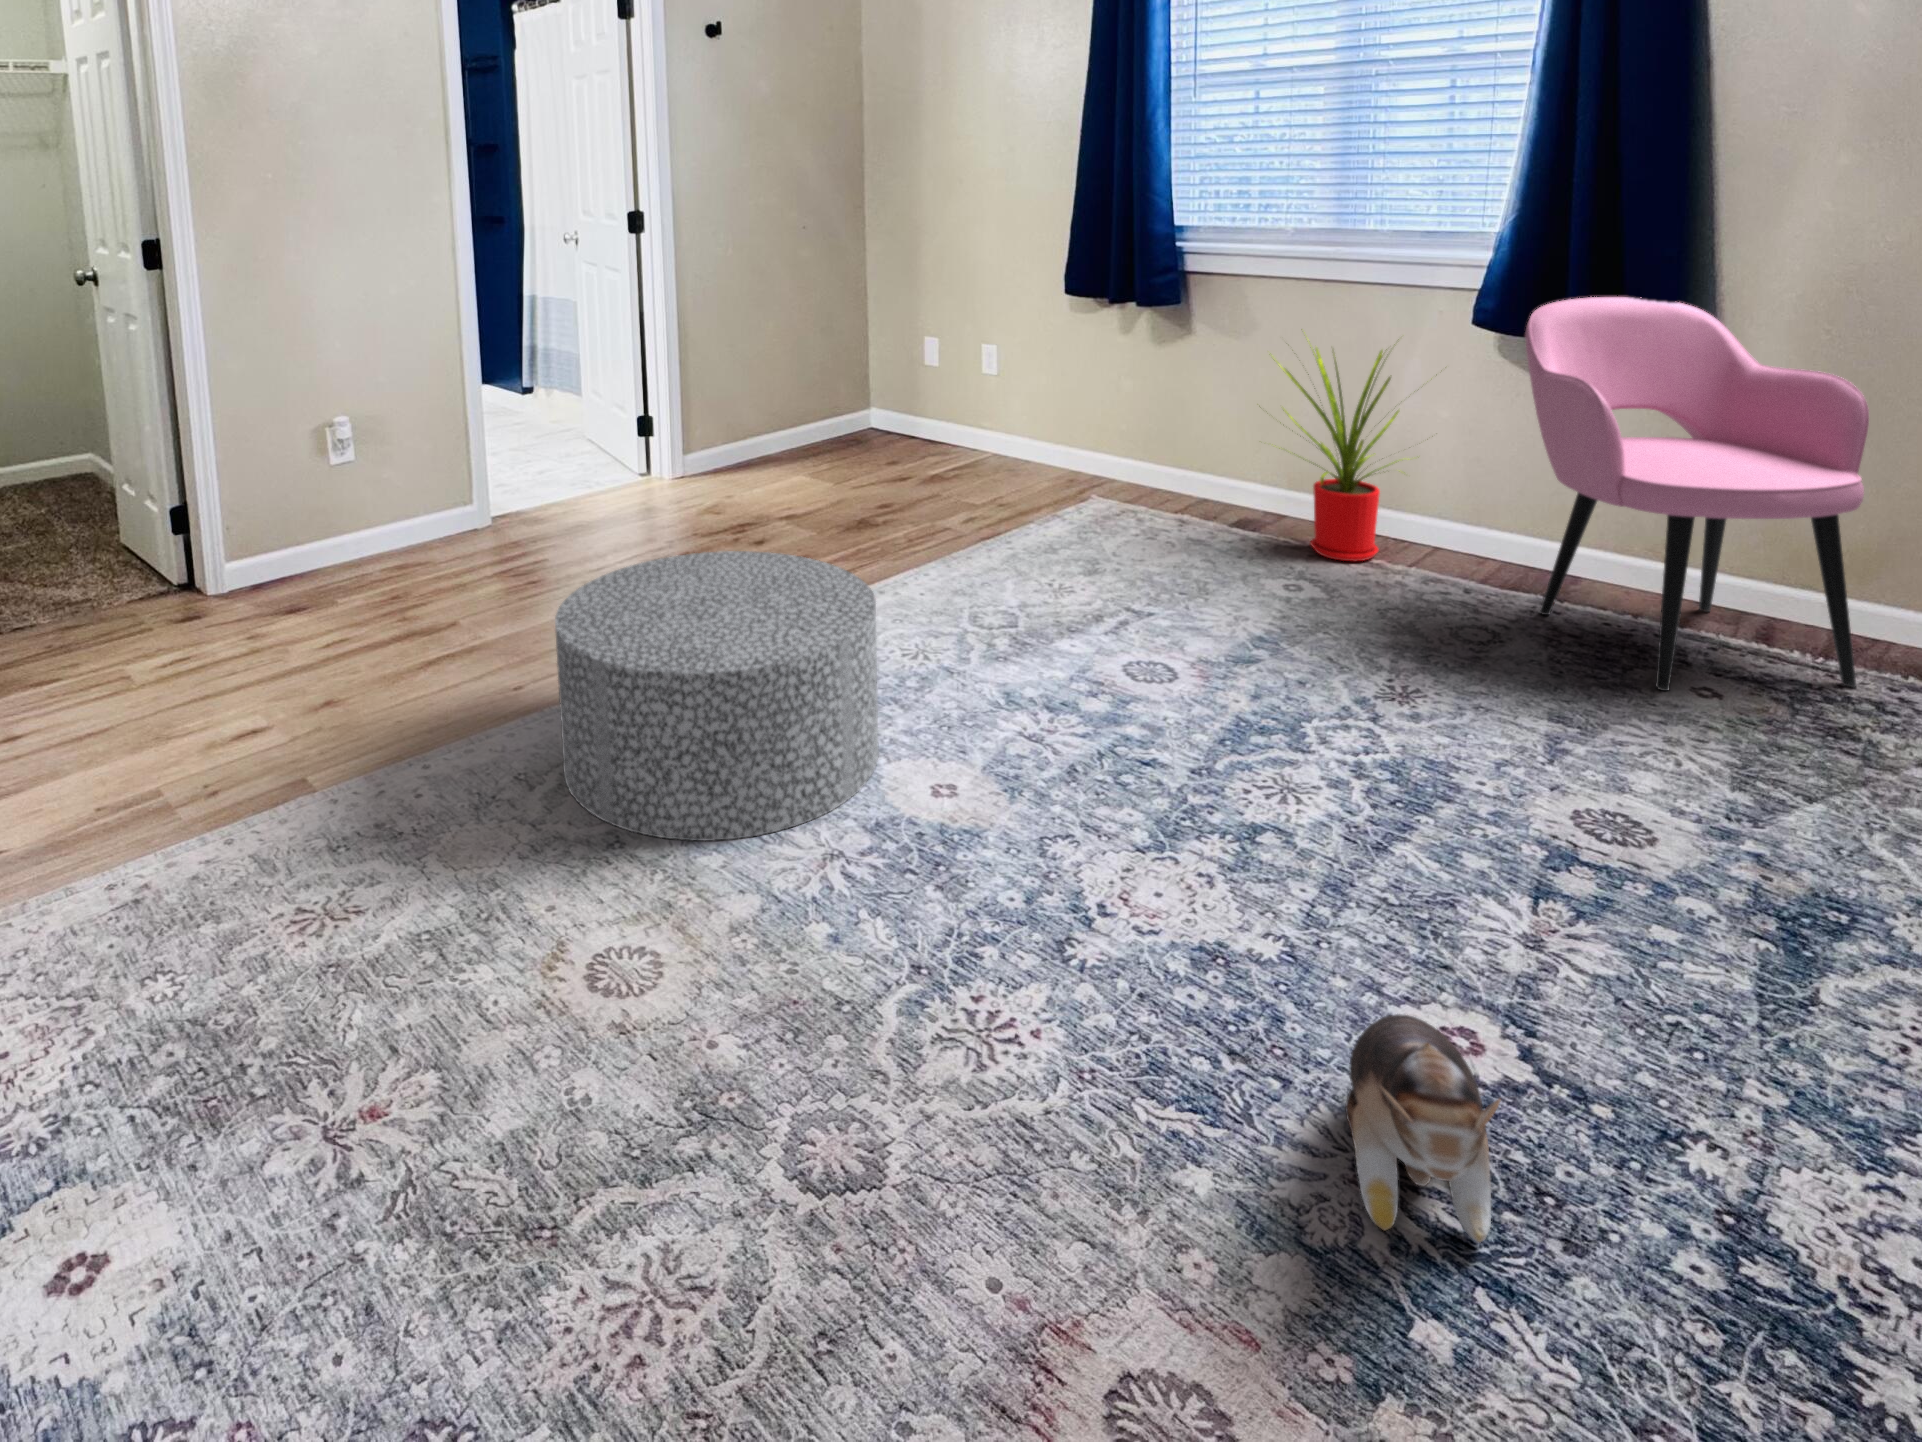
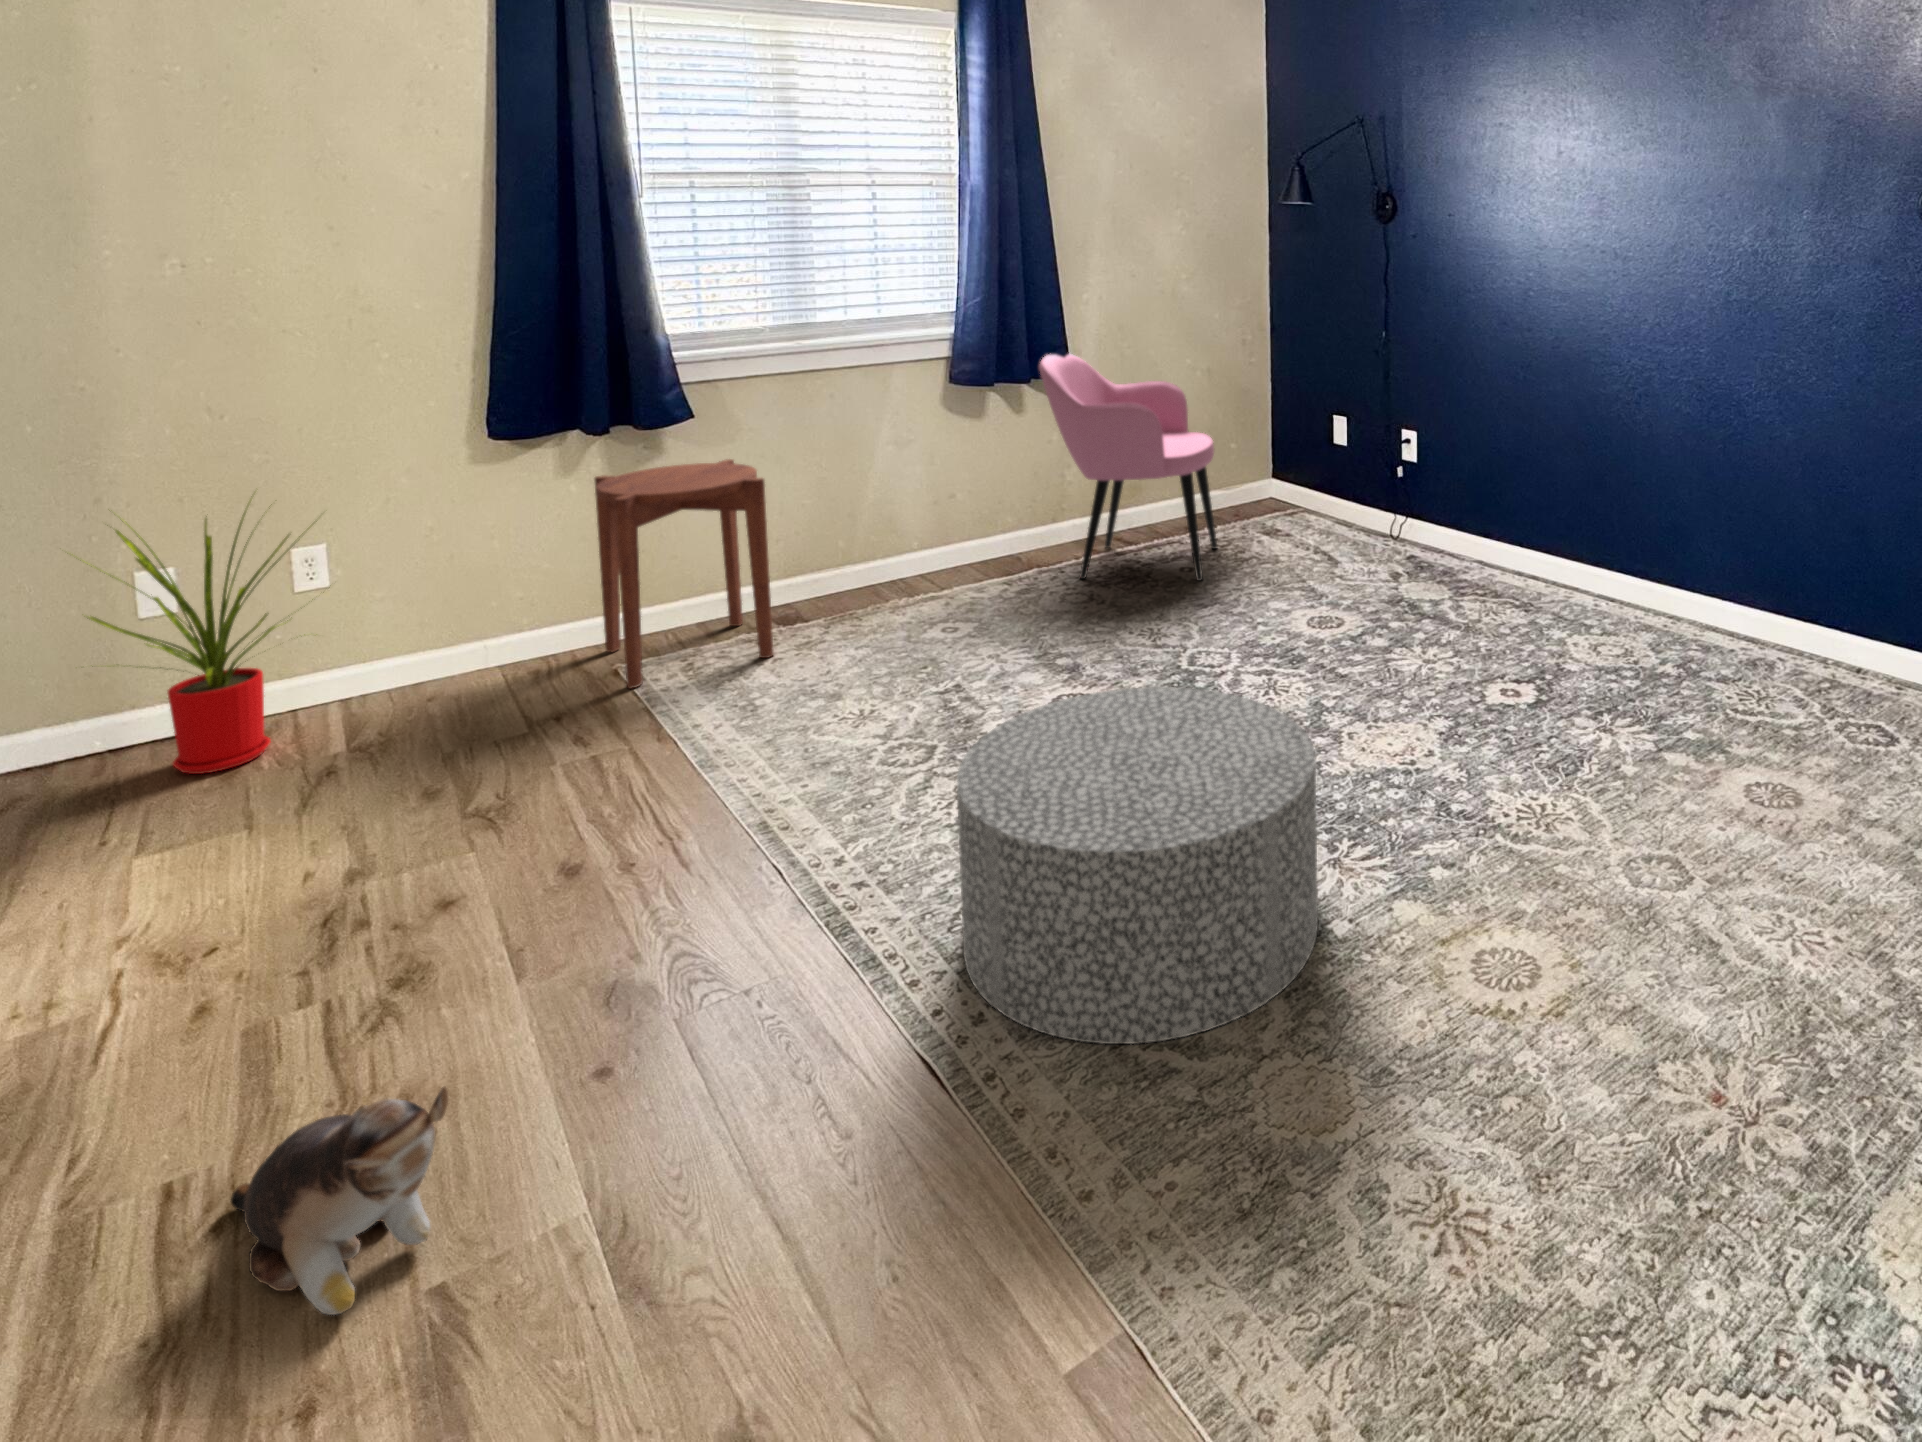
house plant: present [1259,332,1437,561] -> present [72,500,317,774]
side table: none [1053,335,1219,529] -> present [595,459,774,688]
plush toy: present [1345,1014,1501,1243] -> present [230,1087,448,1315]

